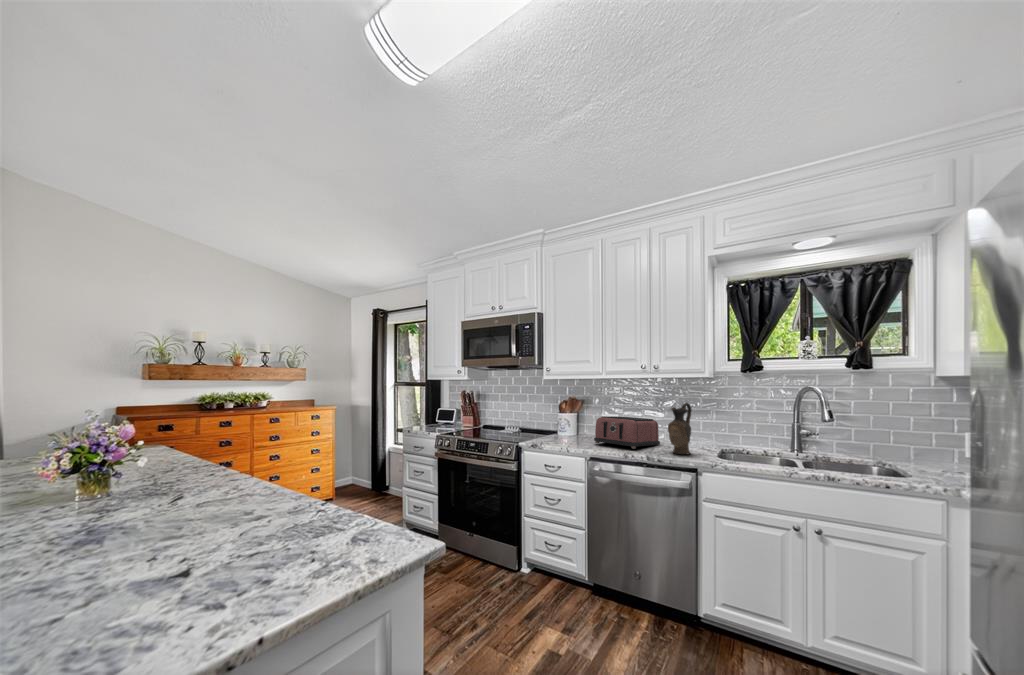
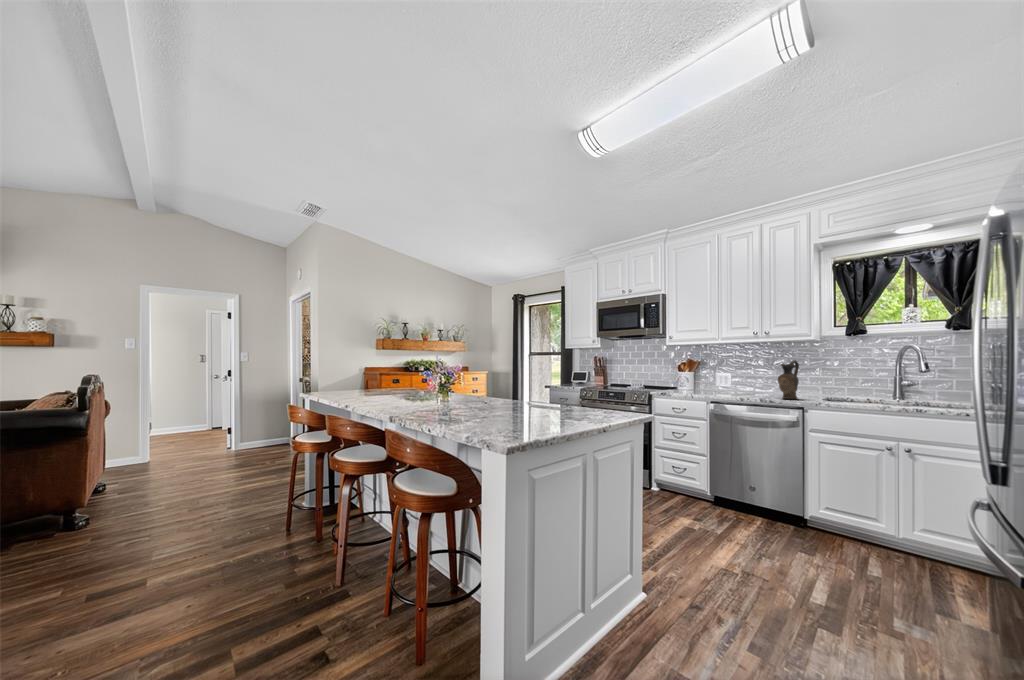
toaster: present [594,416,660,449] -> none [713,373,770,396]

